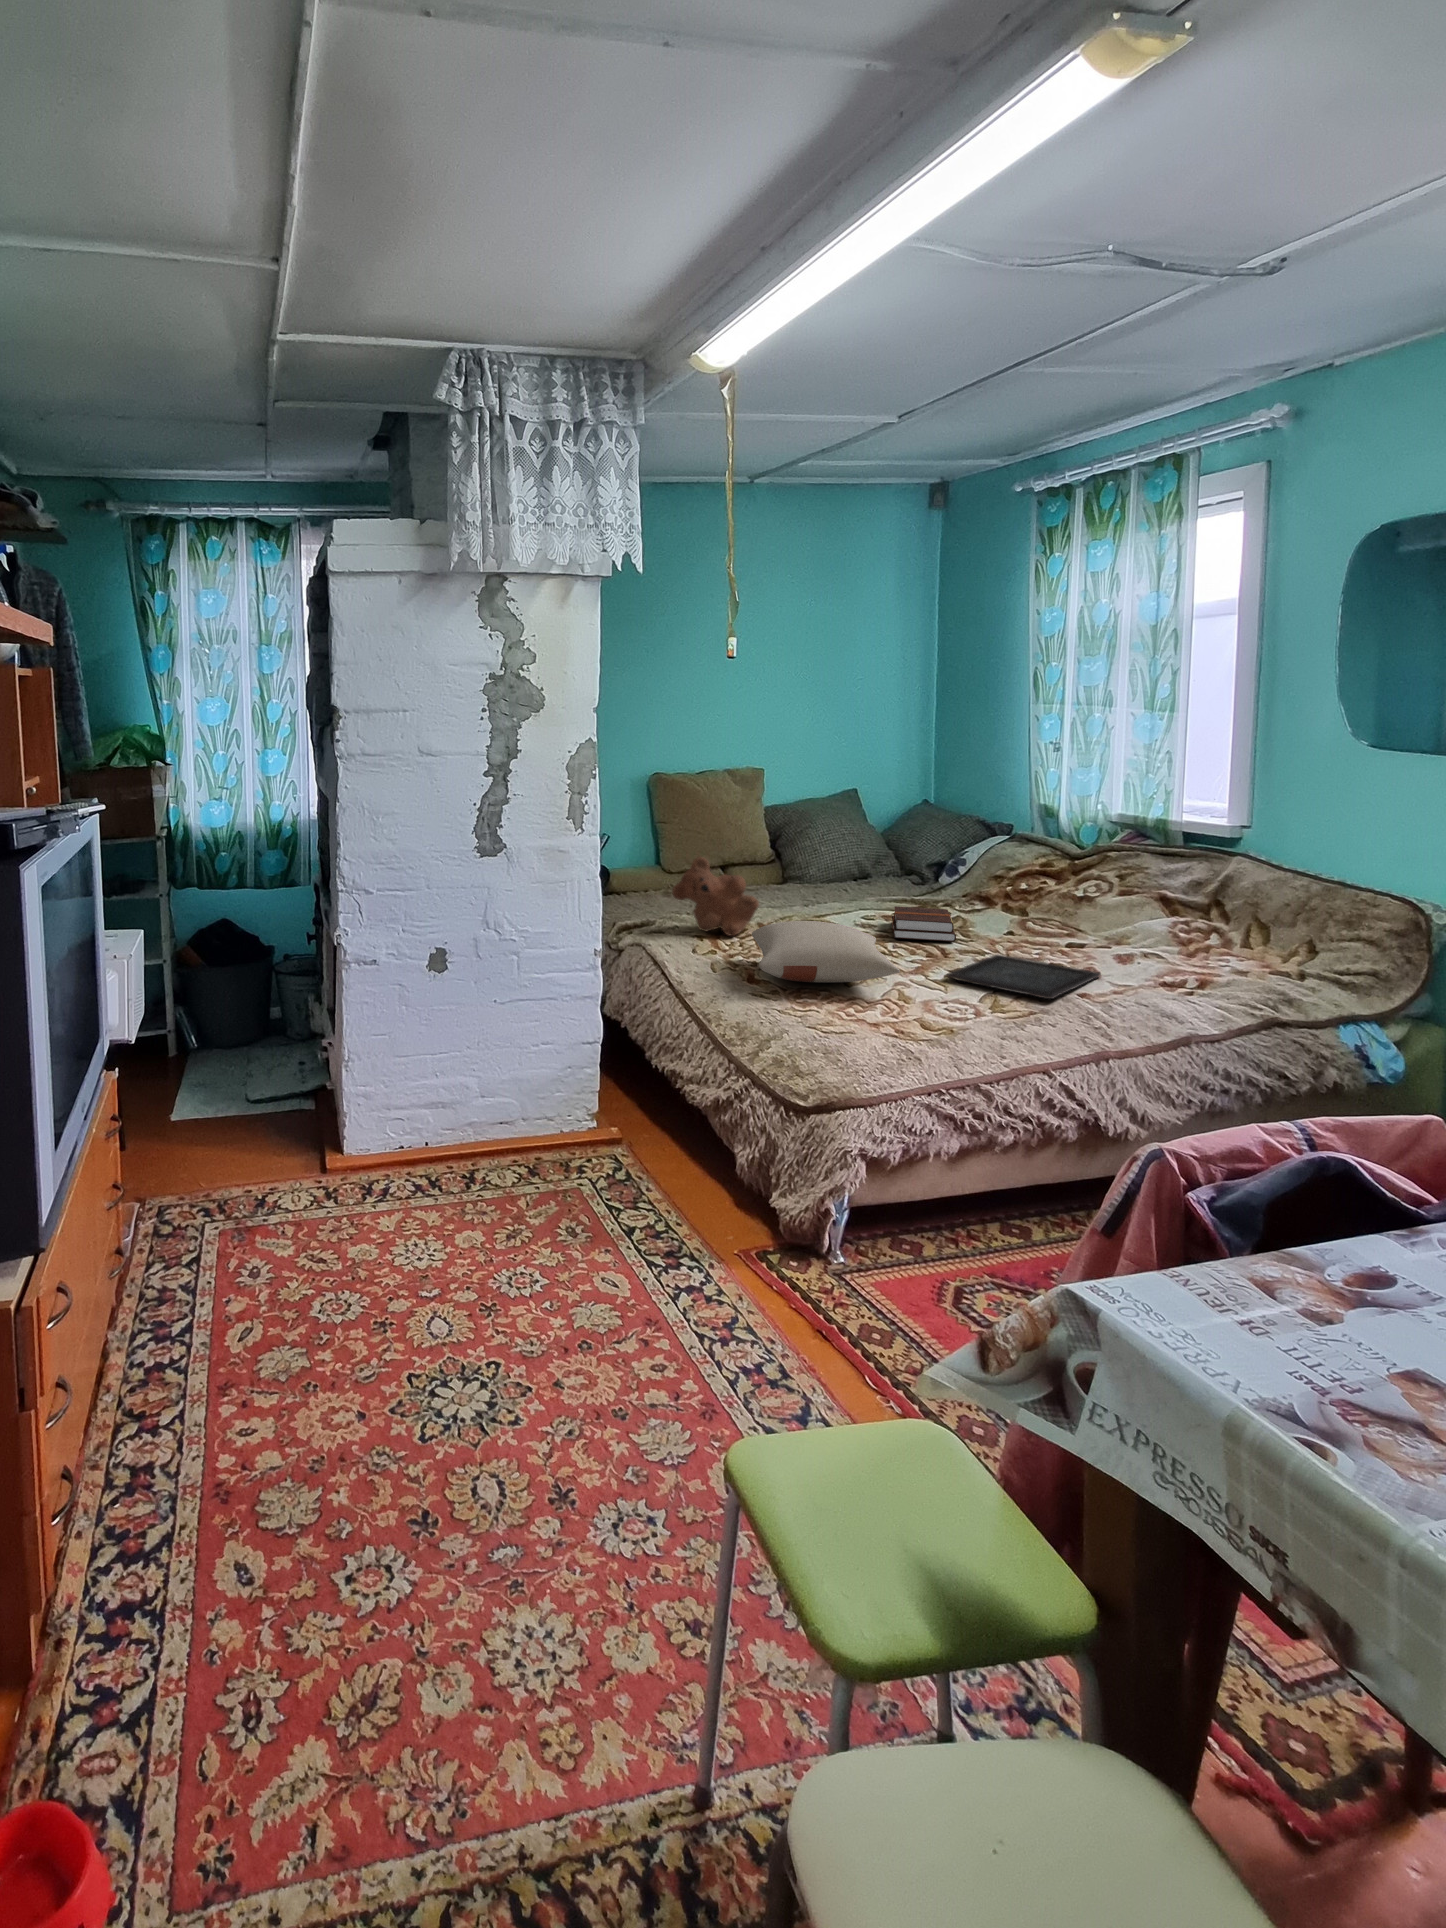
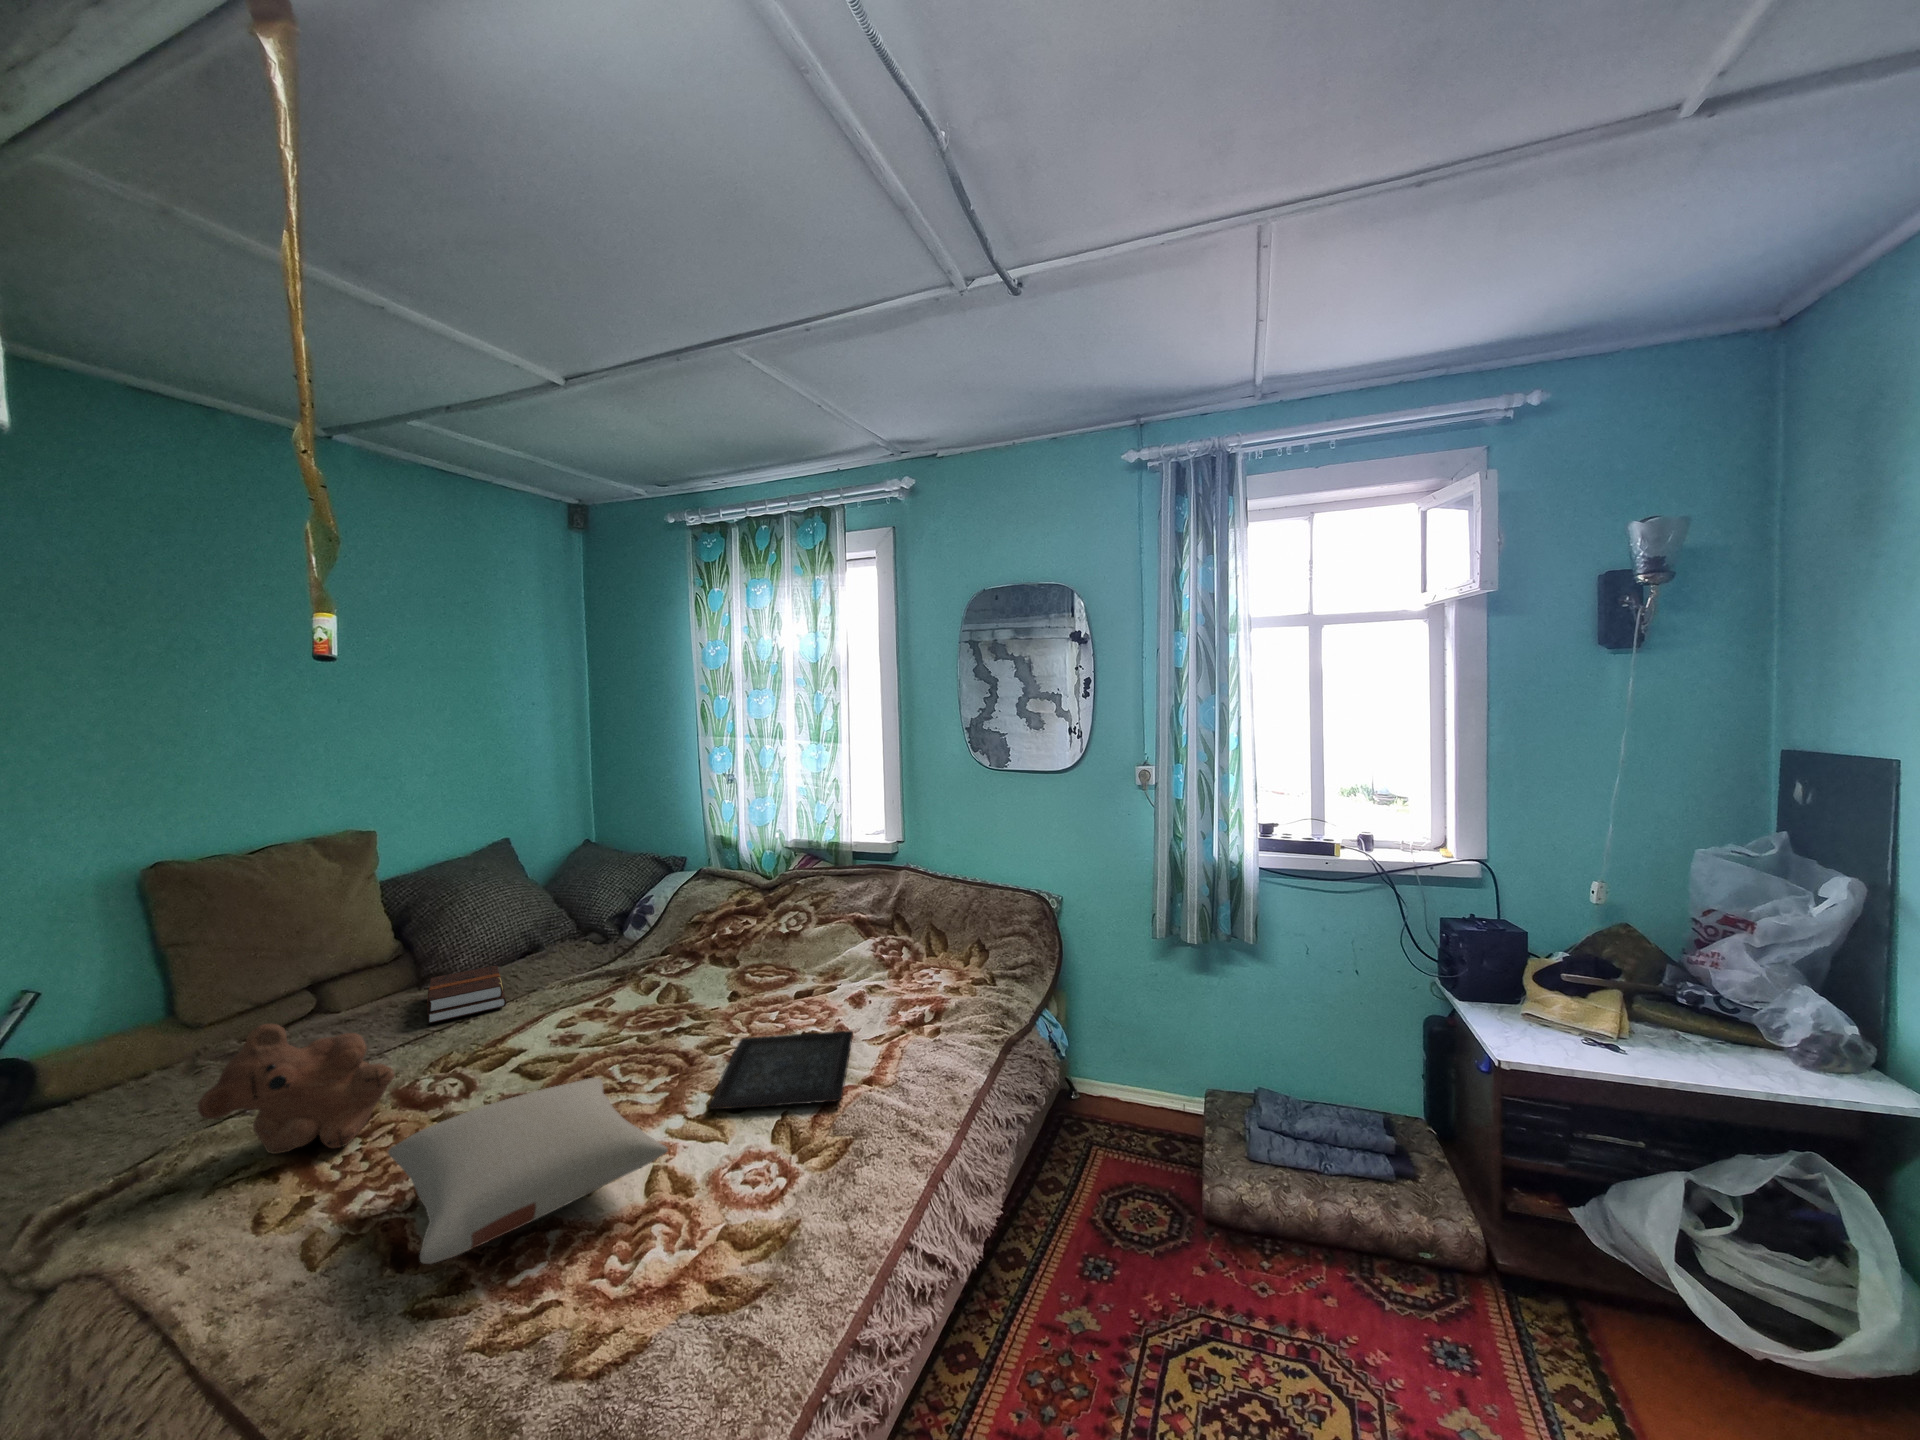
hardback book: present [891,906,956,942] -> present [427,966,506,1024]

